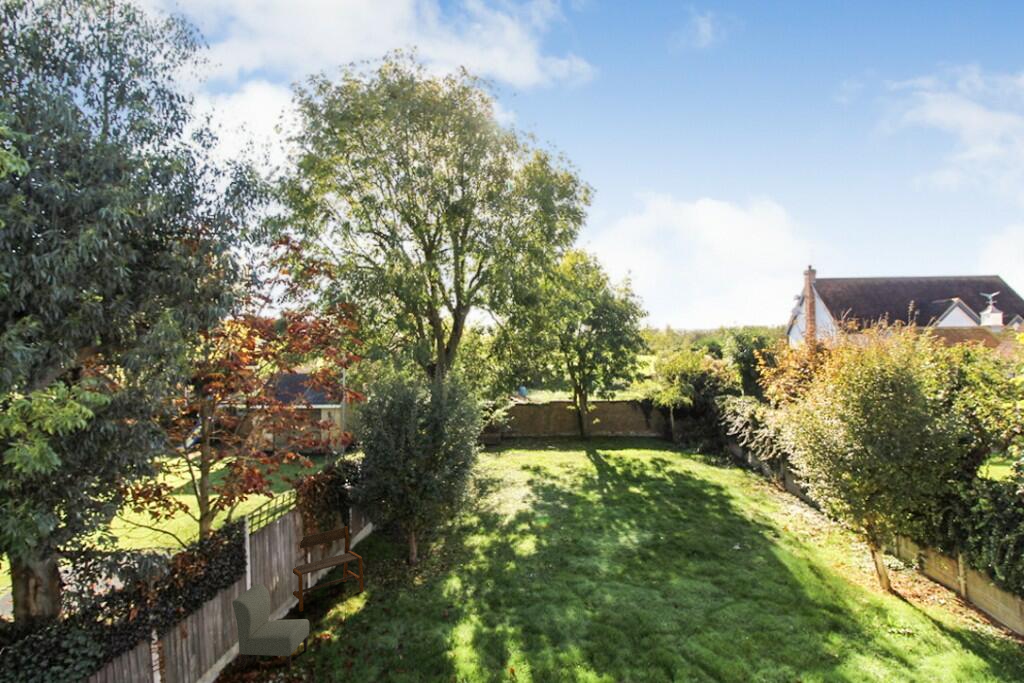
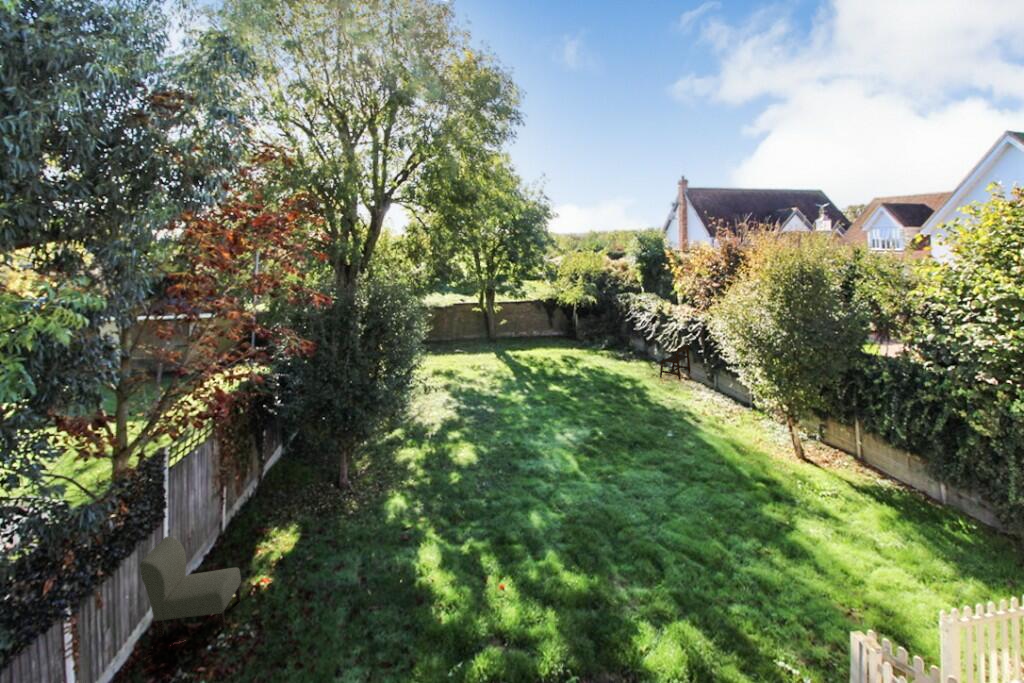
bench: present [293,526,364,612] -> present [660,344,690,379]

